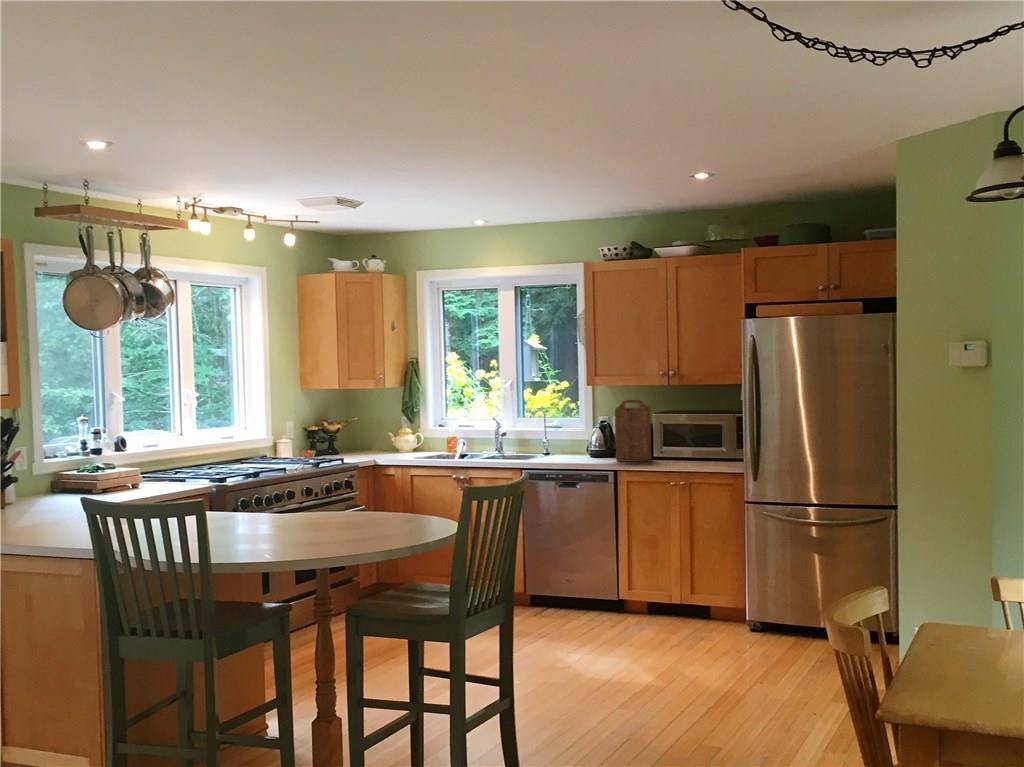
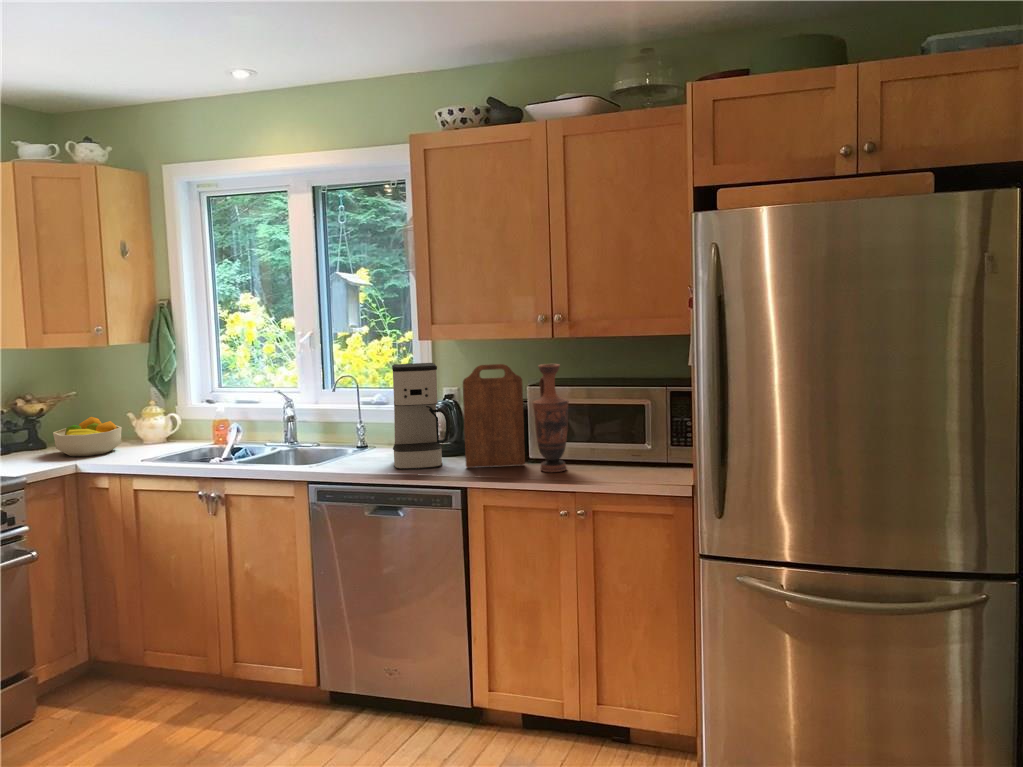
coffee maker: none [571,399,606,461] -> present [392,363,450,470]
vase: none [656,399,677,462] -> present [533,364,568,472]
fruit bowl: none [351,433,391,457] -> present [53,417,122,456]

